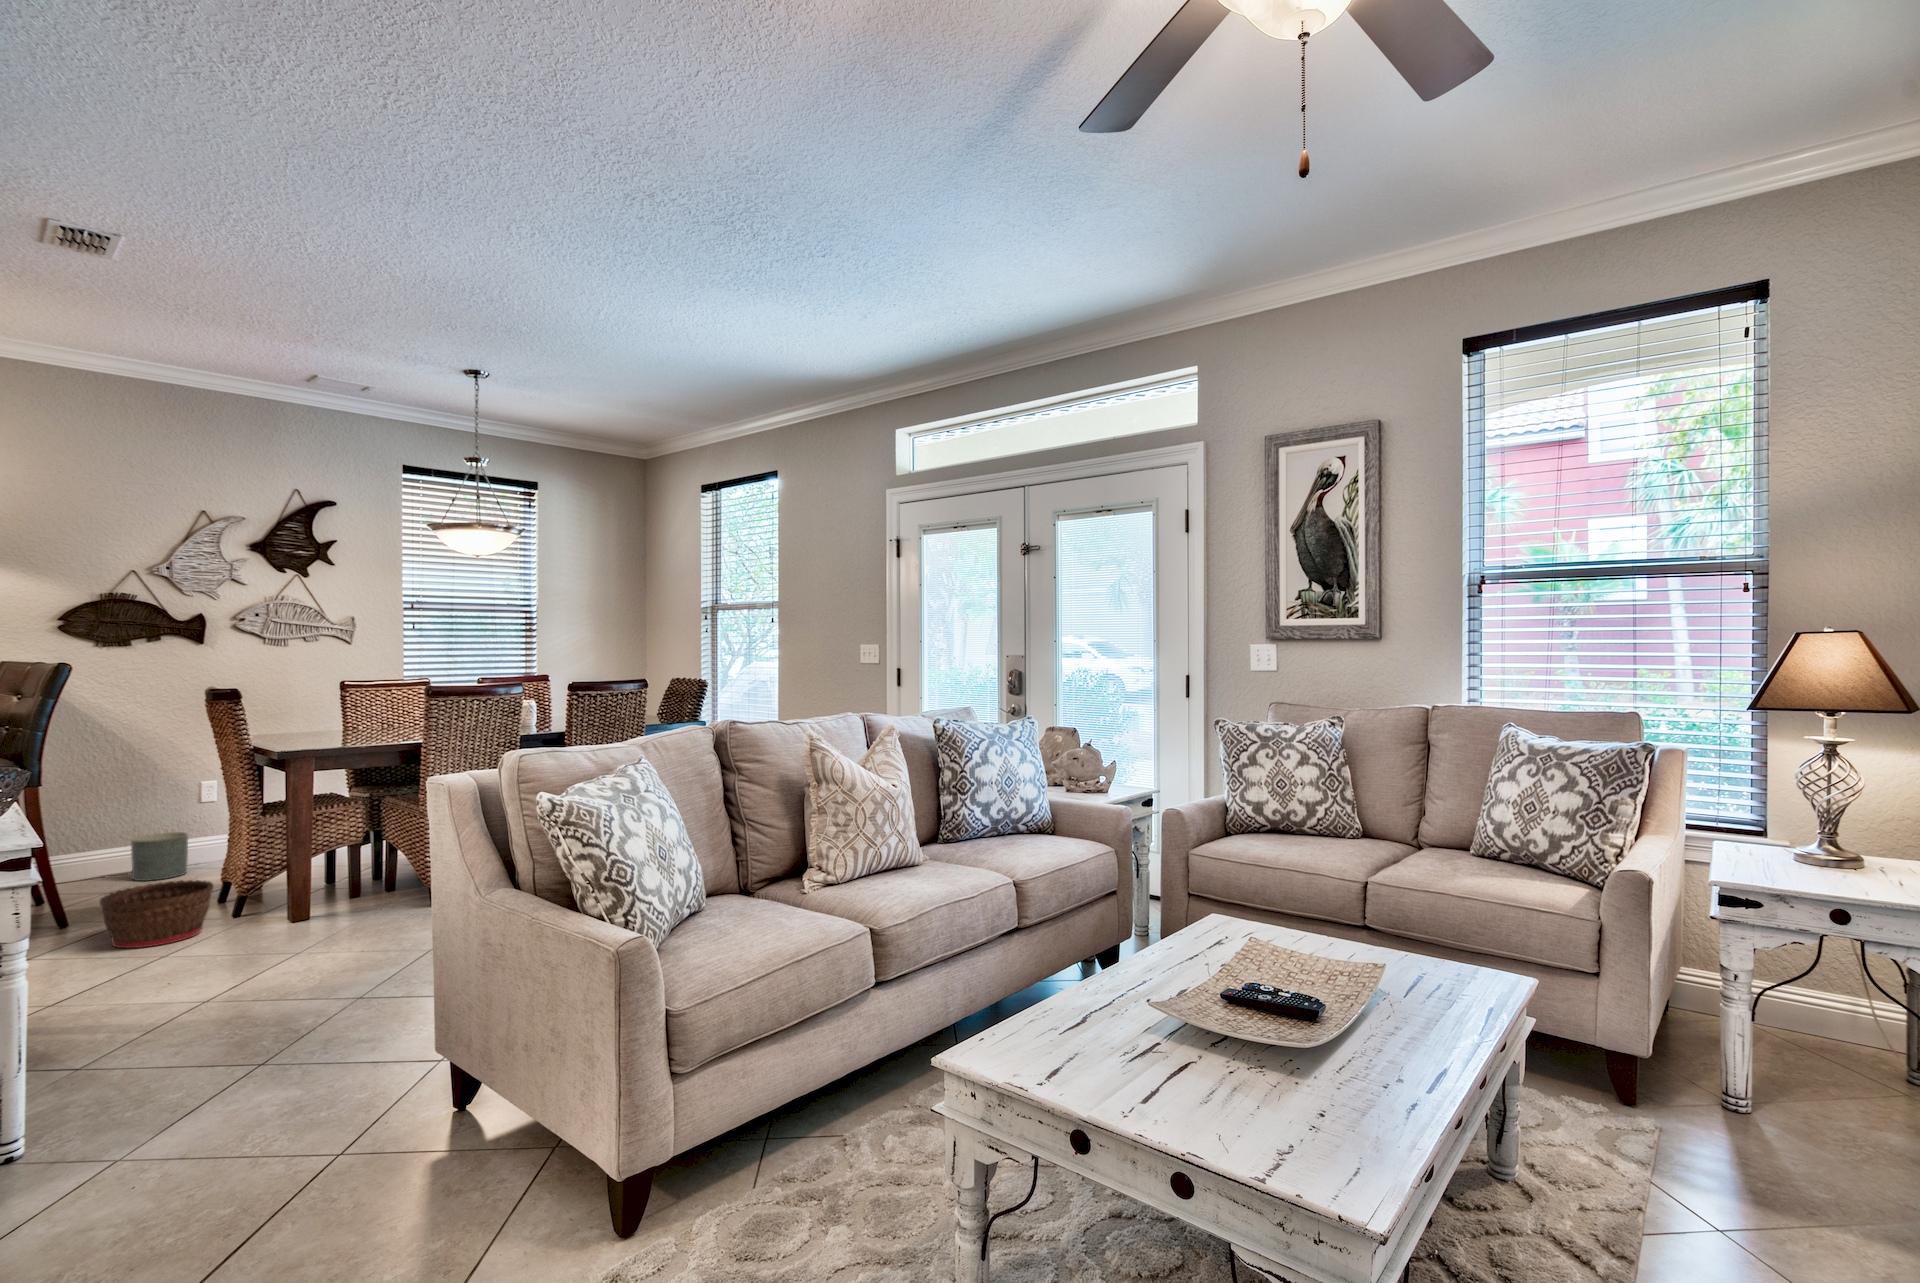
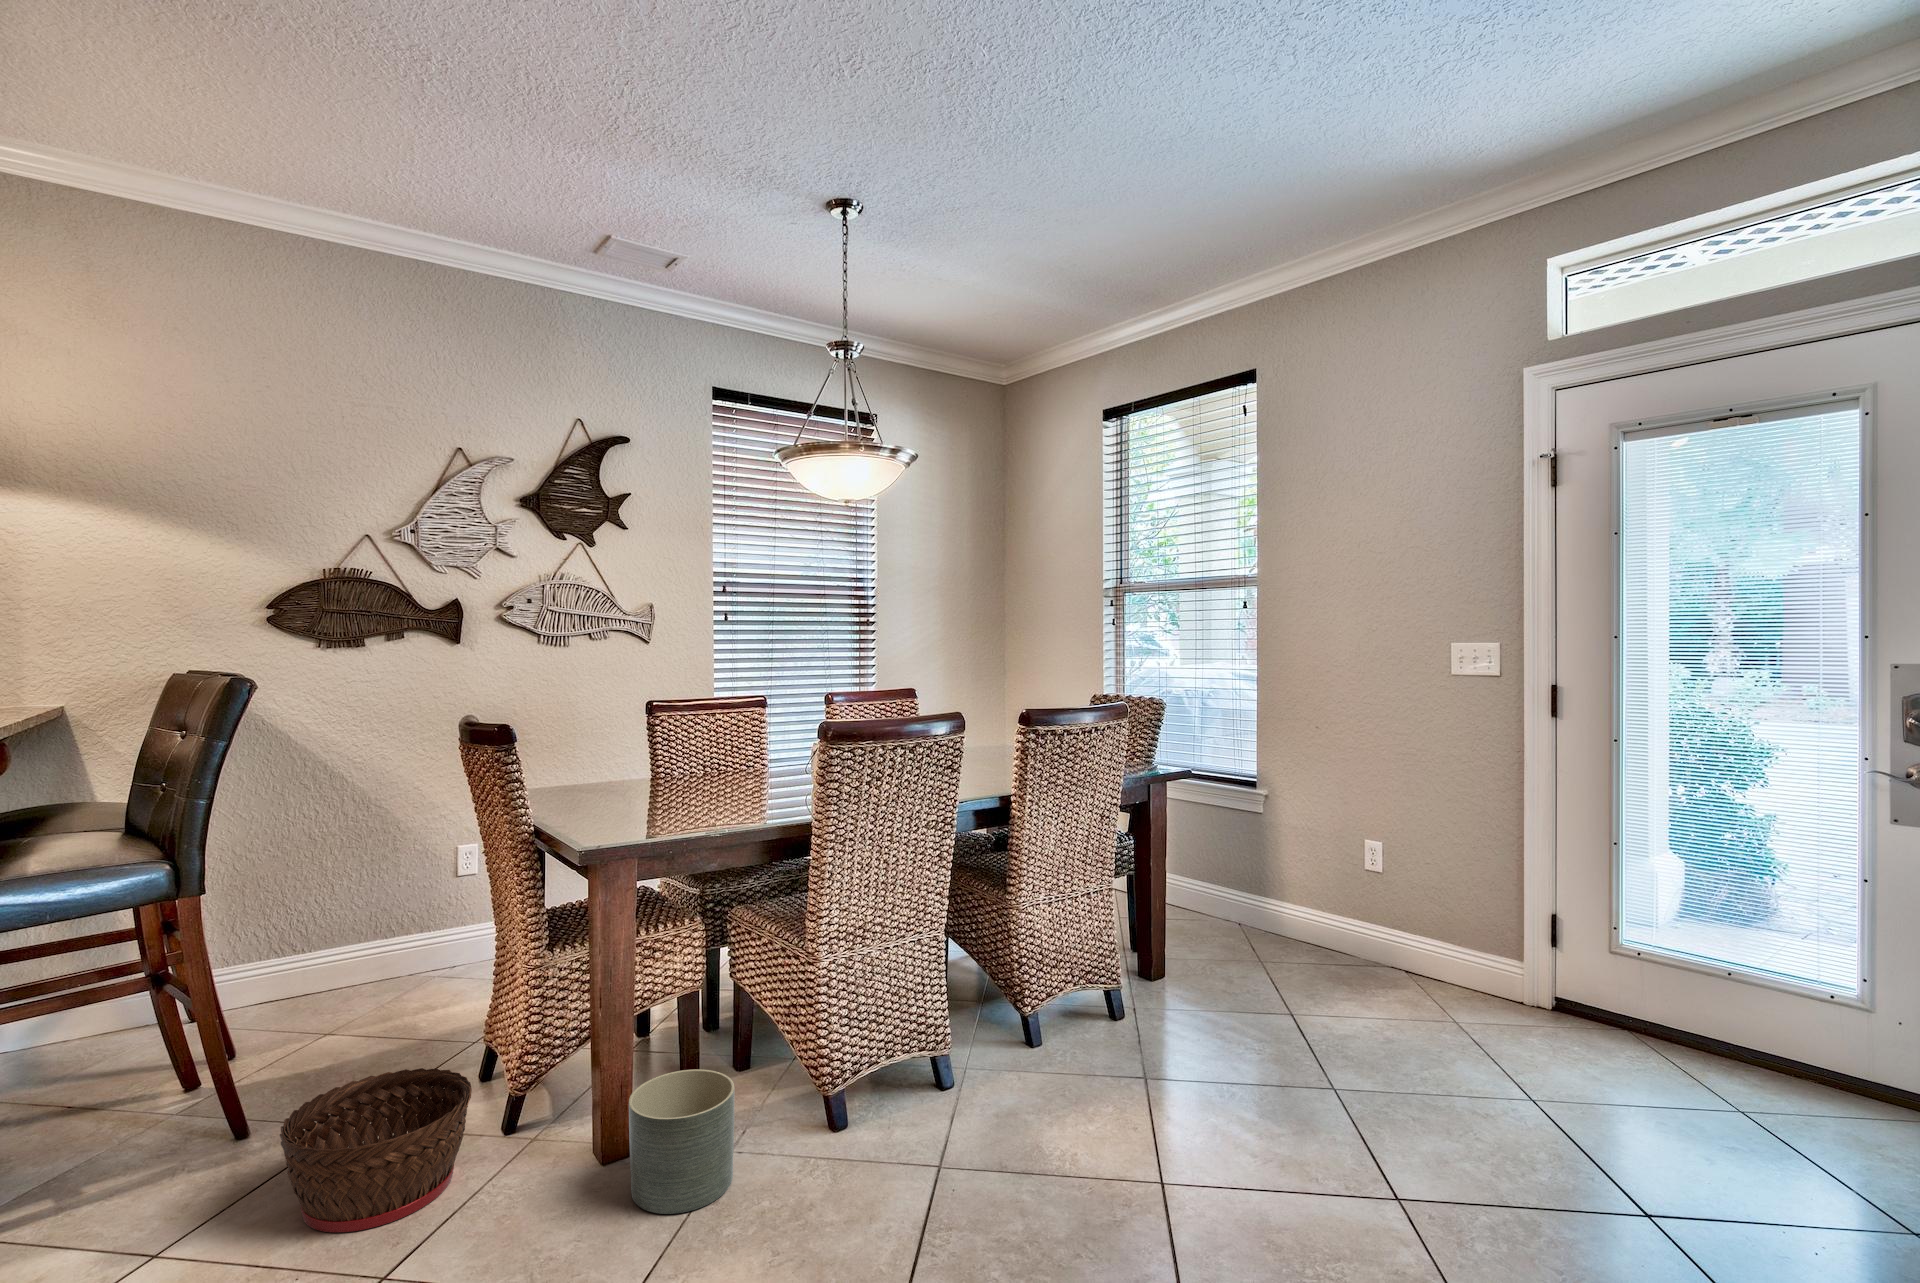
planter: present [131,832,188,881] -> present [629,1069,734,1214]

